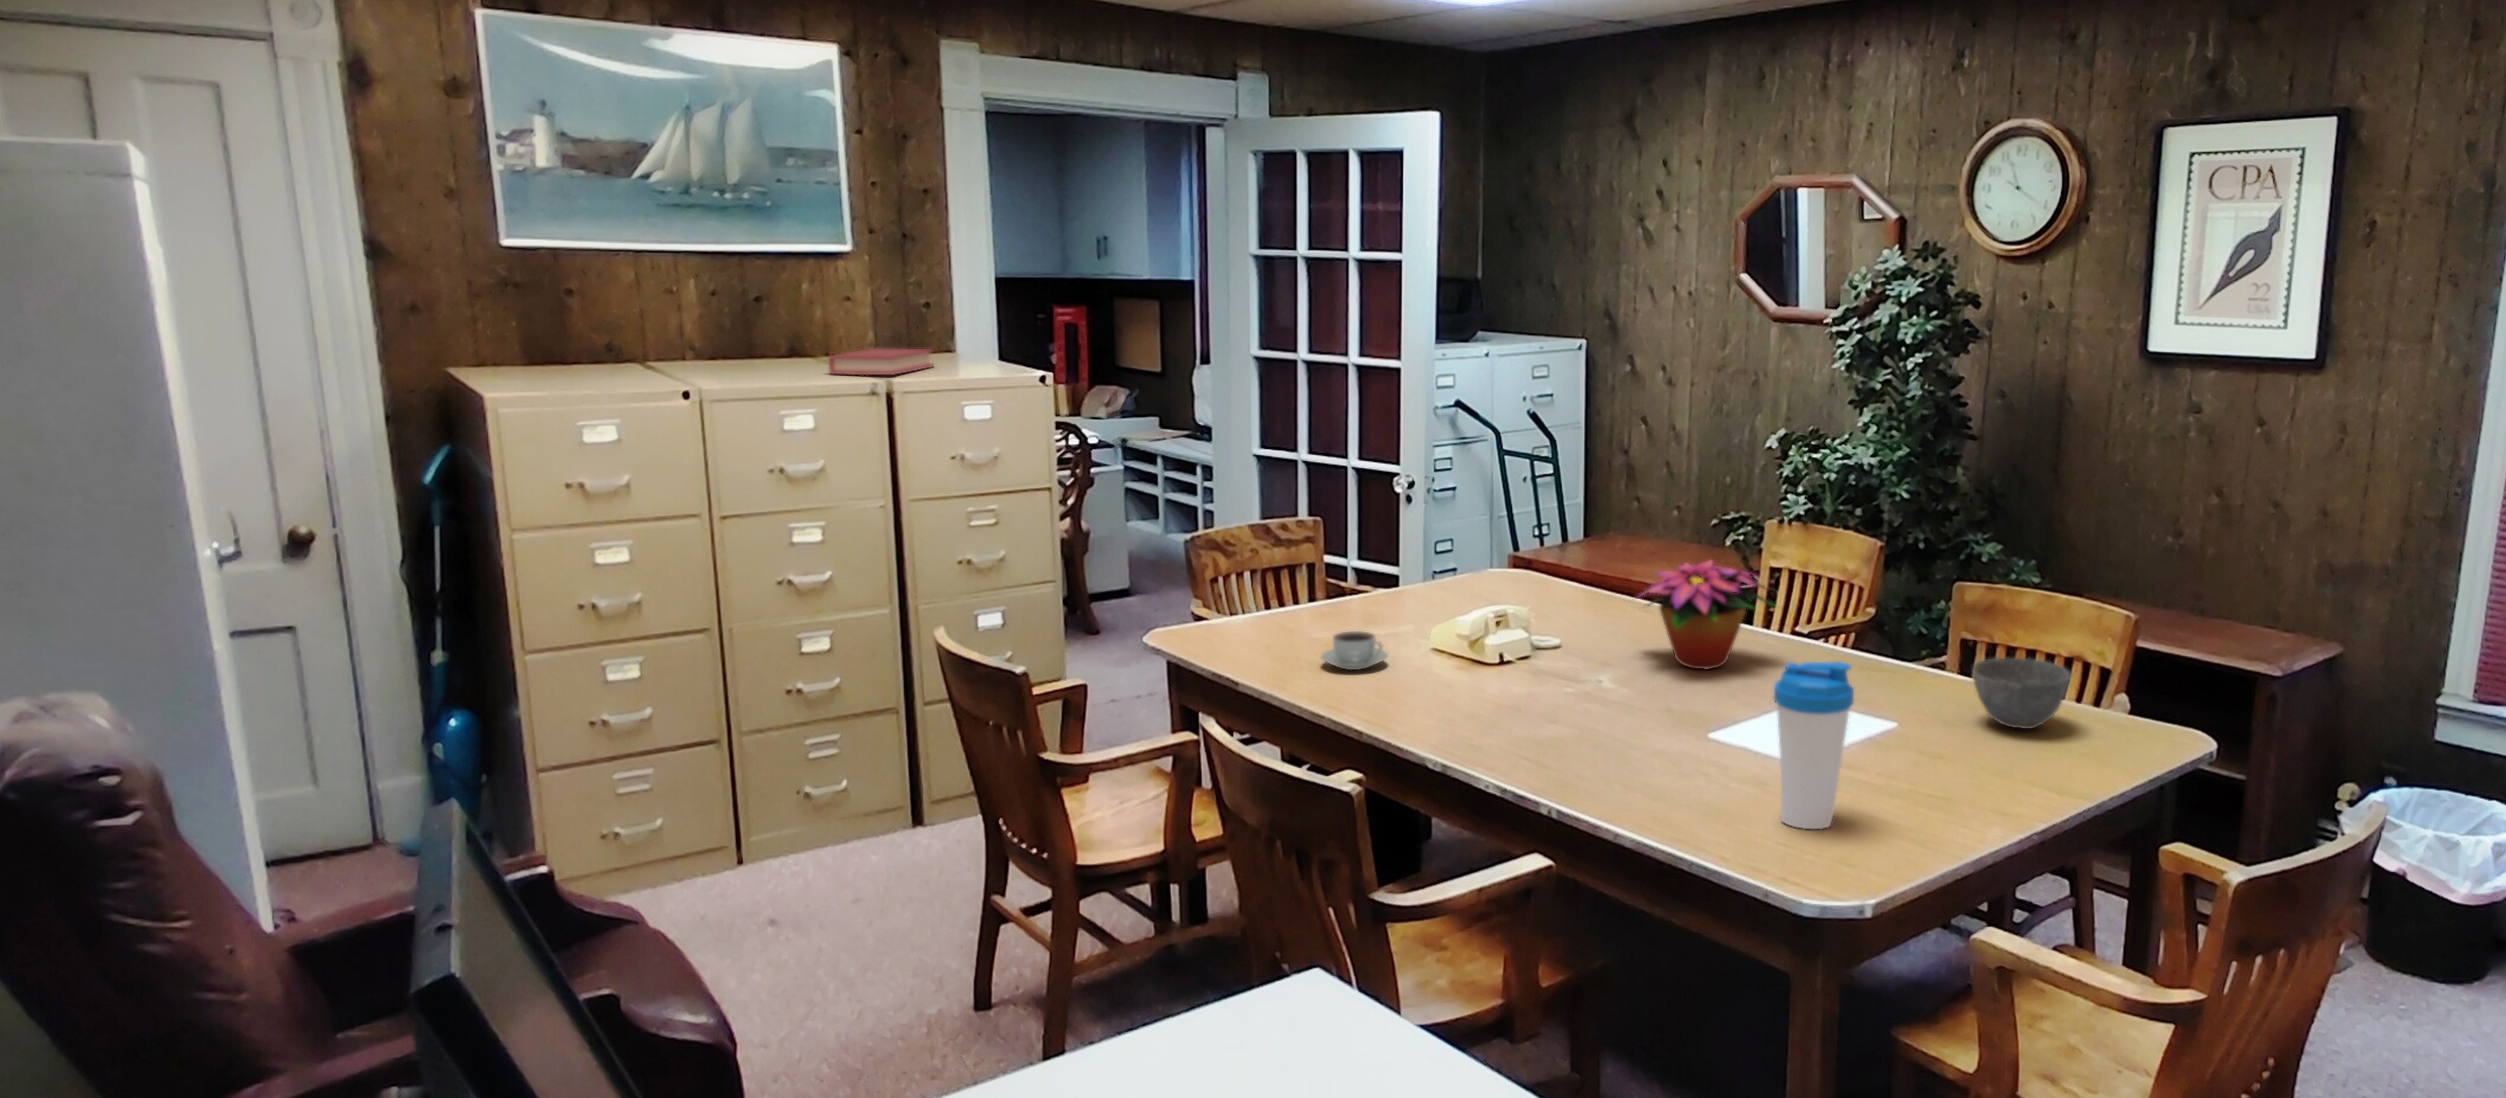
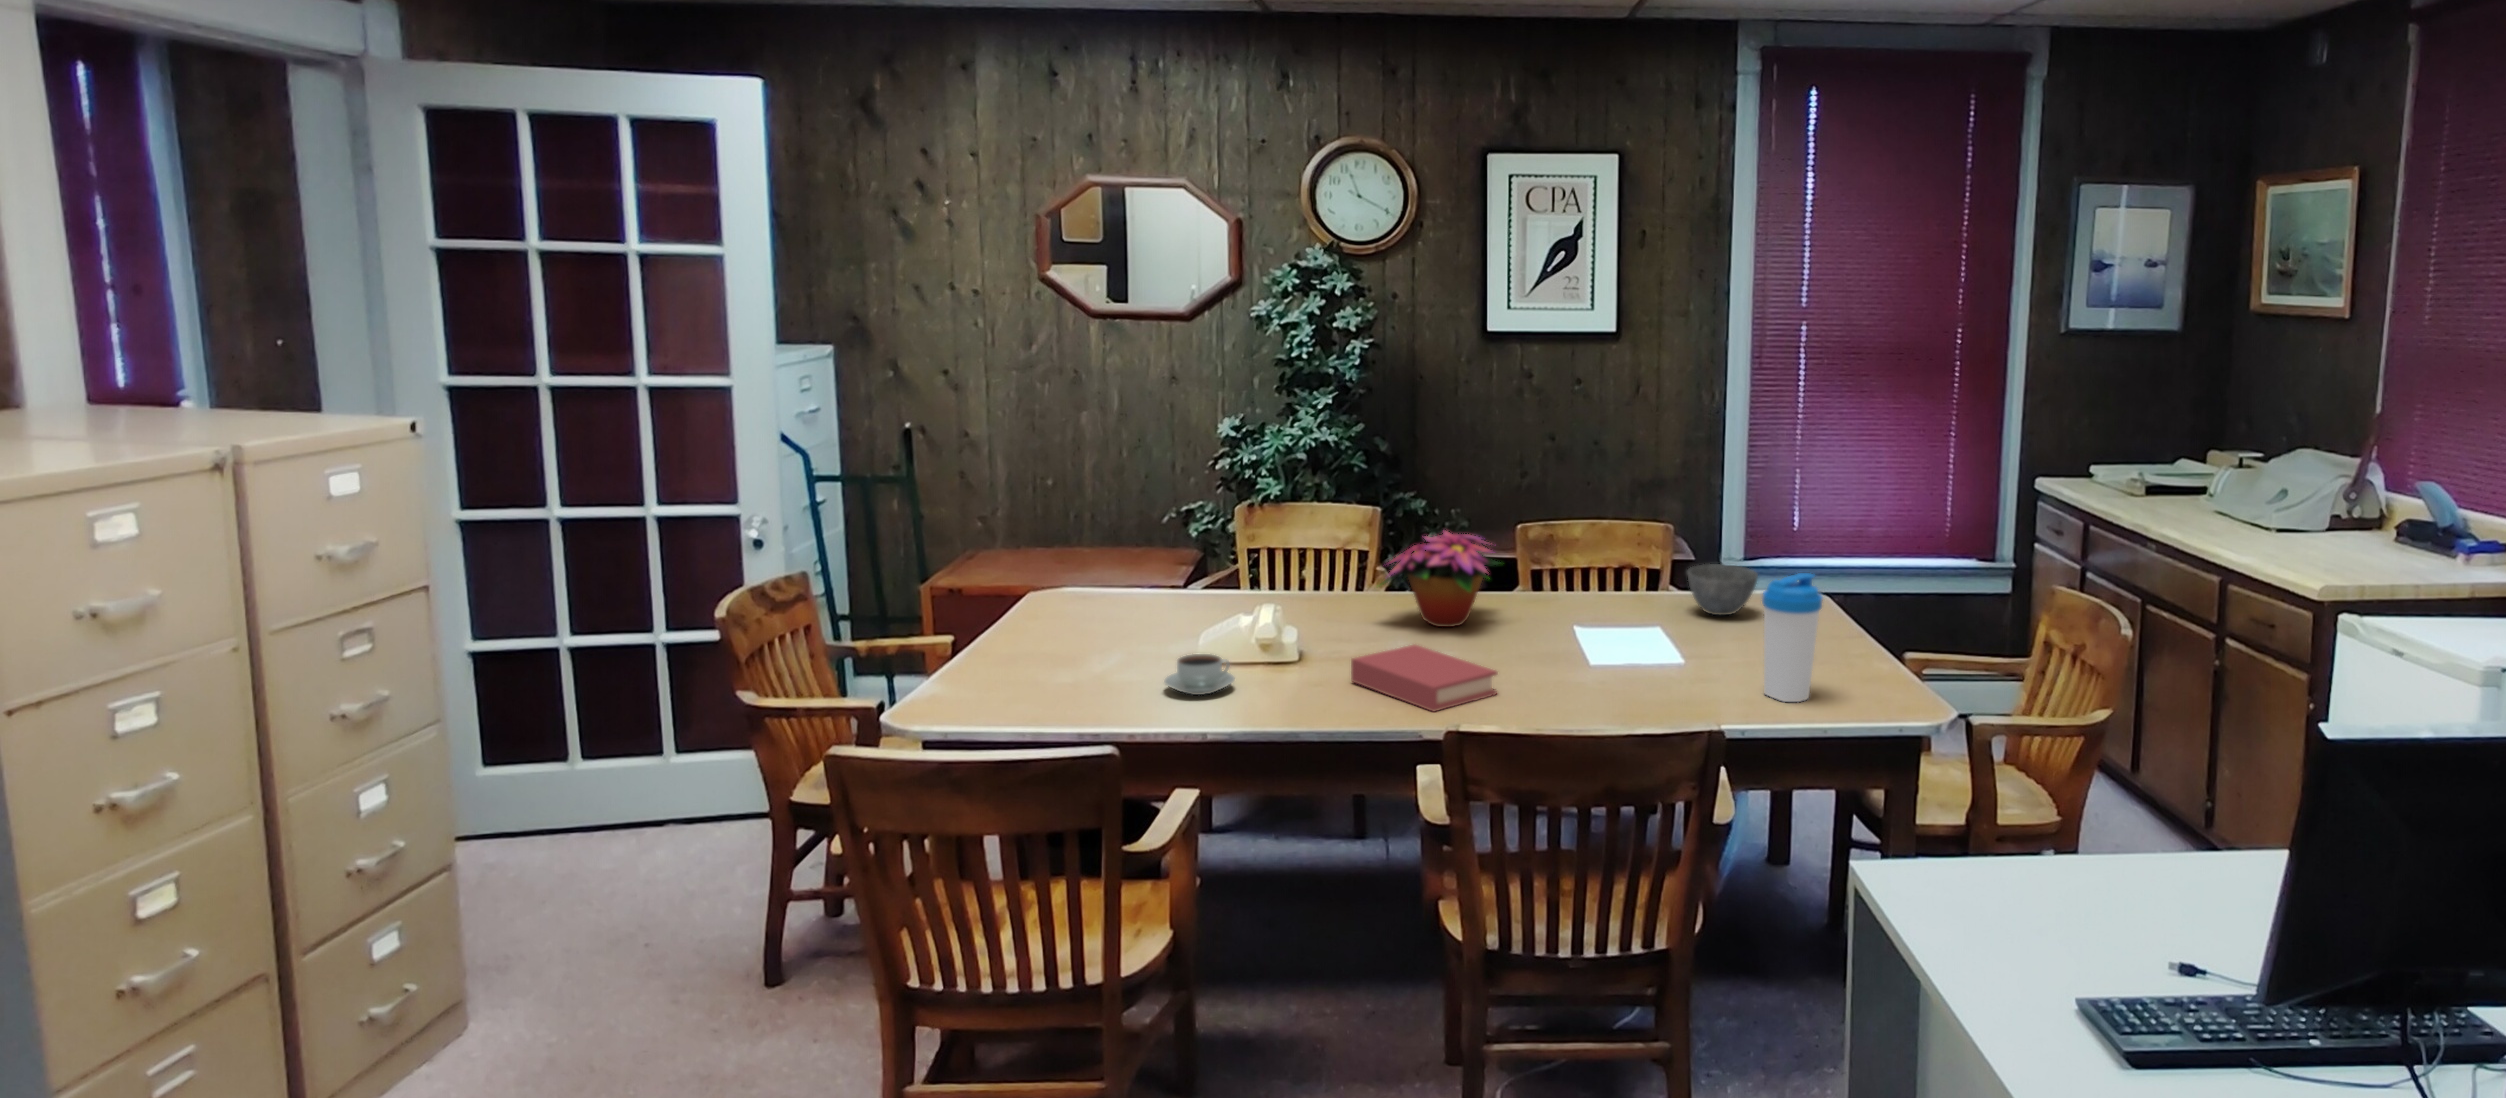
book: present [829,348,933,375] -> present [1351,645,1497,711]

